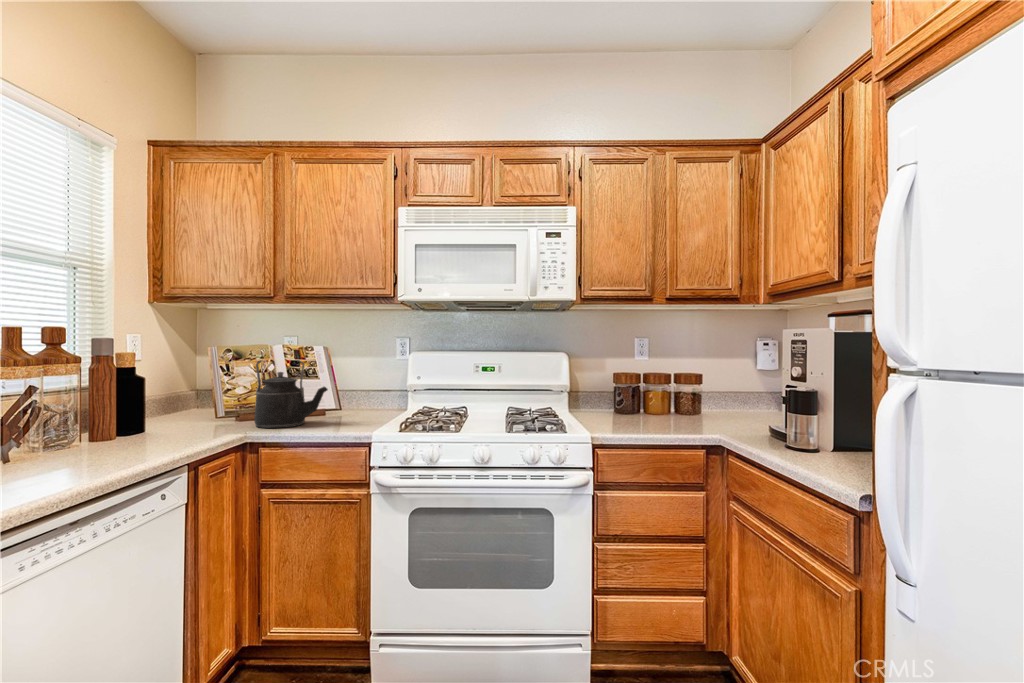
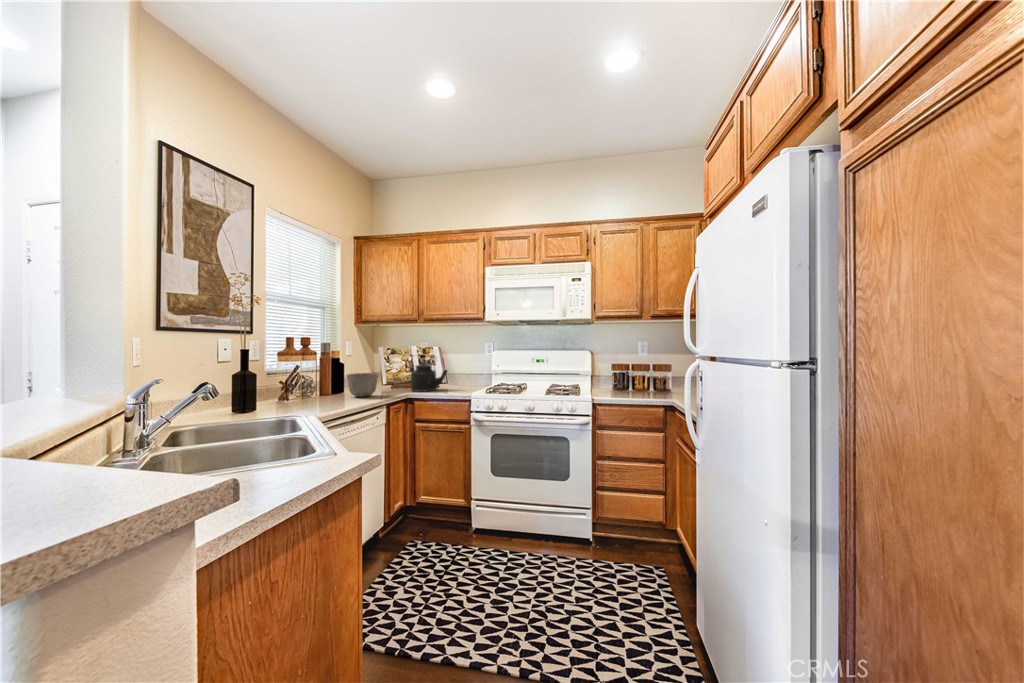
ceramic bowl: none [104,396,180,447] -> present [347,373,378,397]

